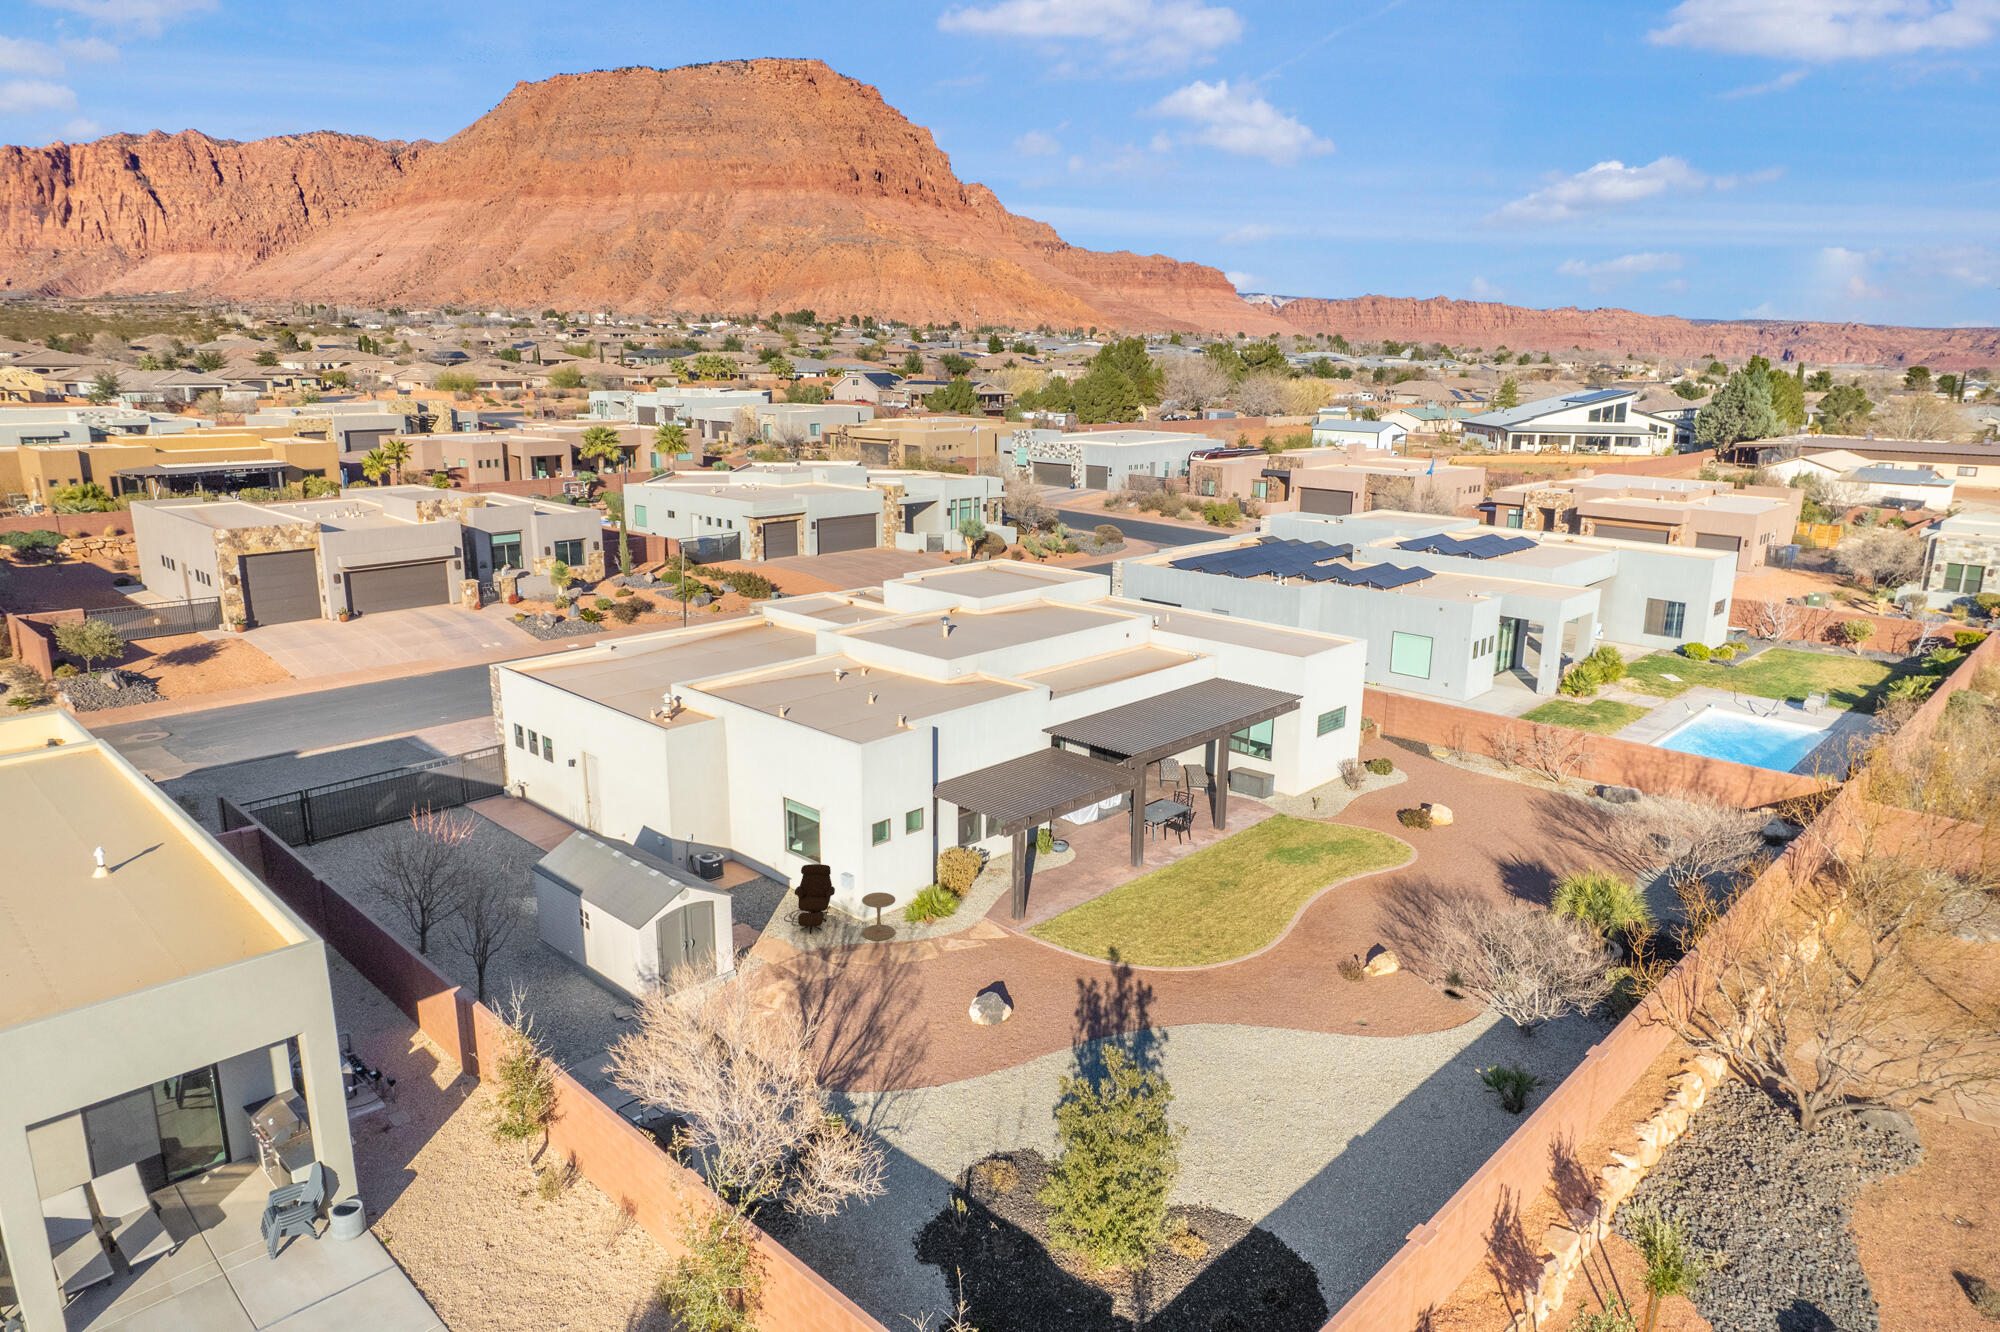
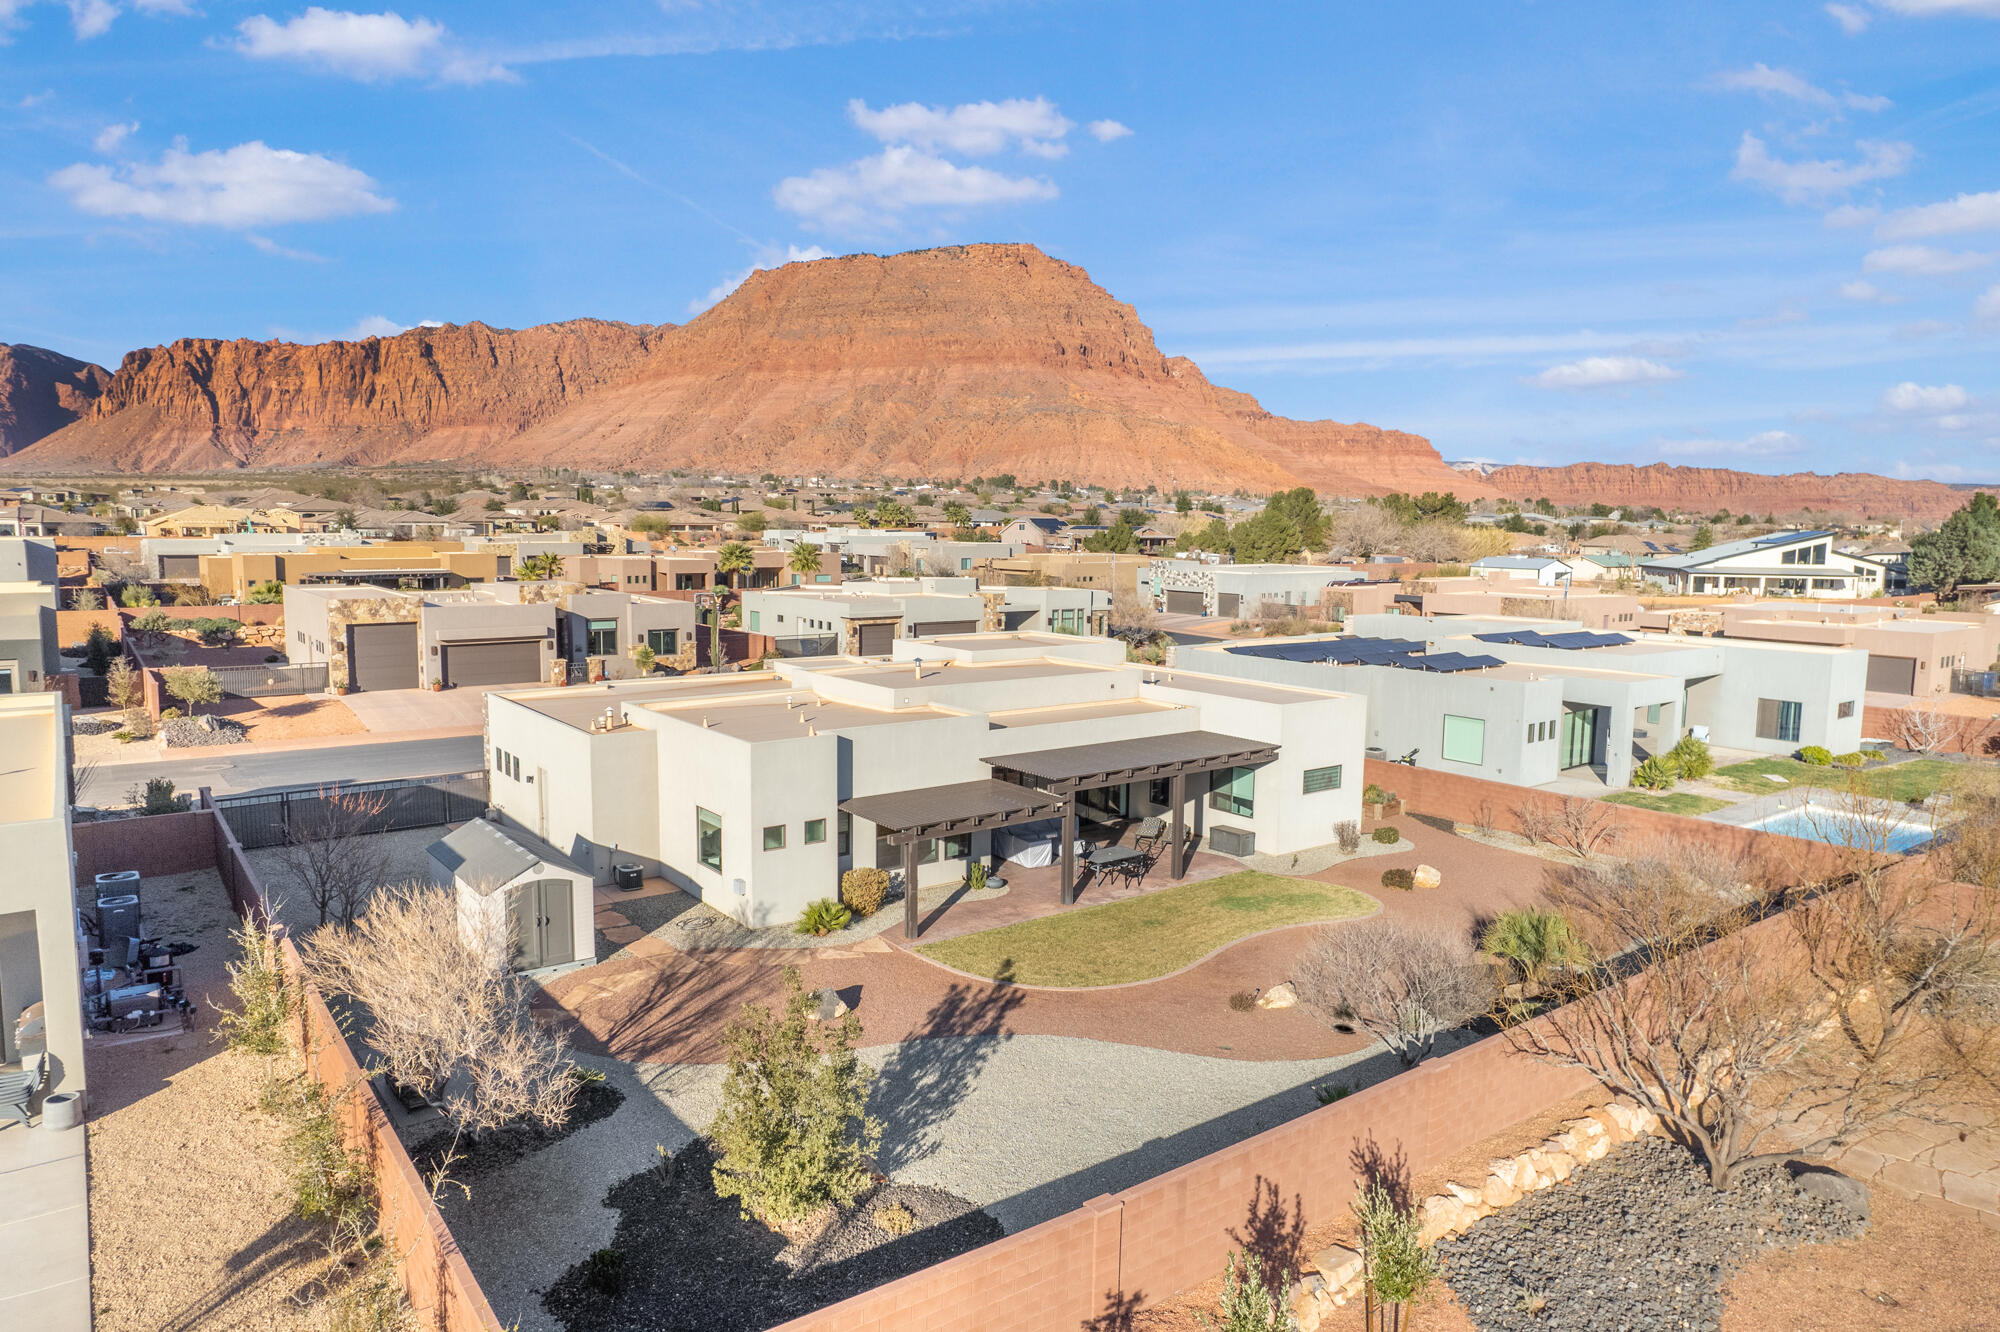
lounge chair: present [795,864,835,934] -> none [683,868,730,934]
pedestal table: present [862,892,895,940] -> none [744,897,779,943]

